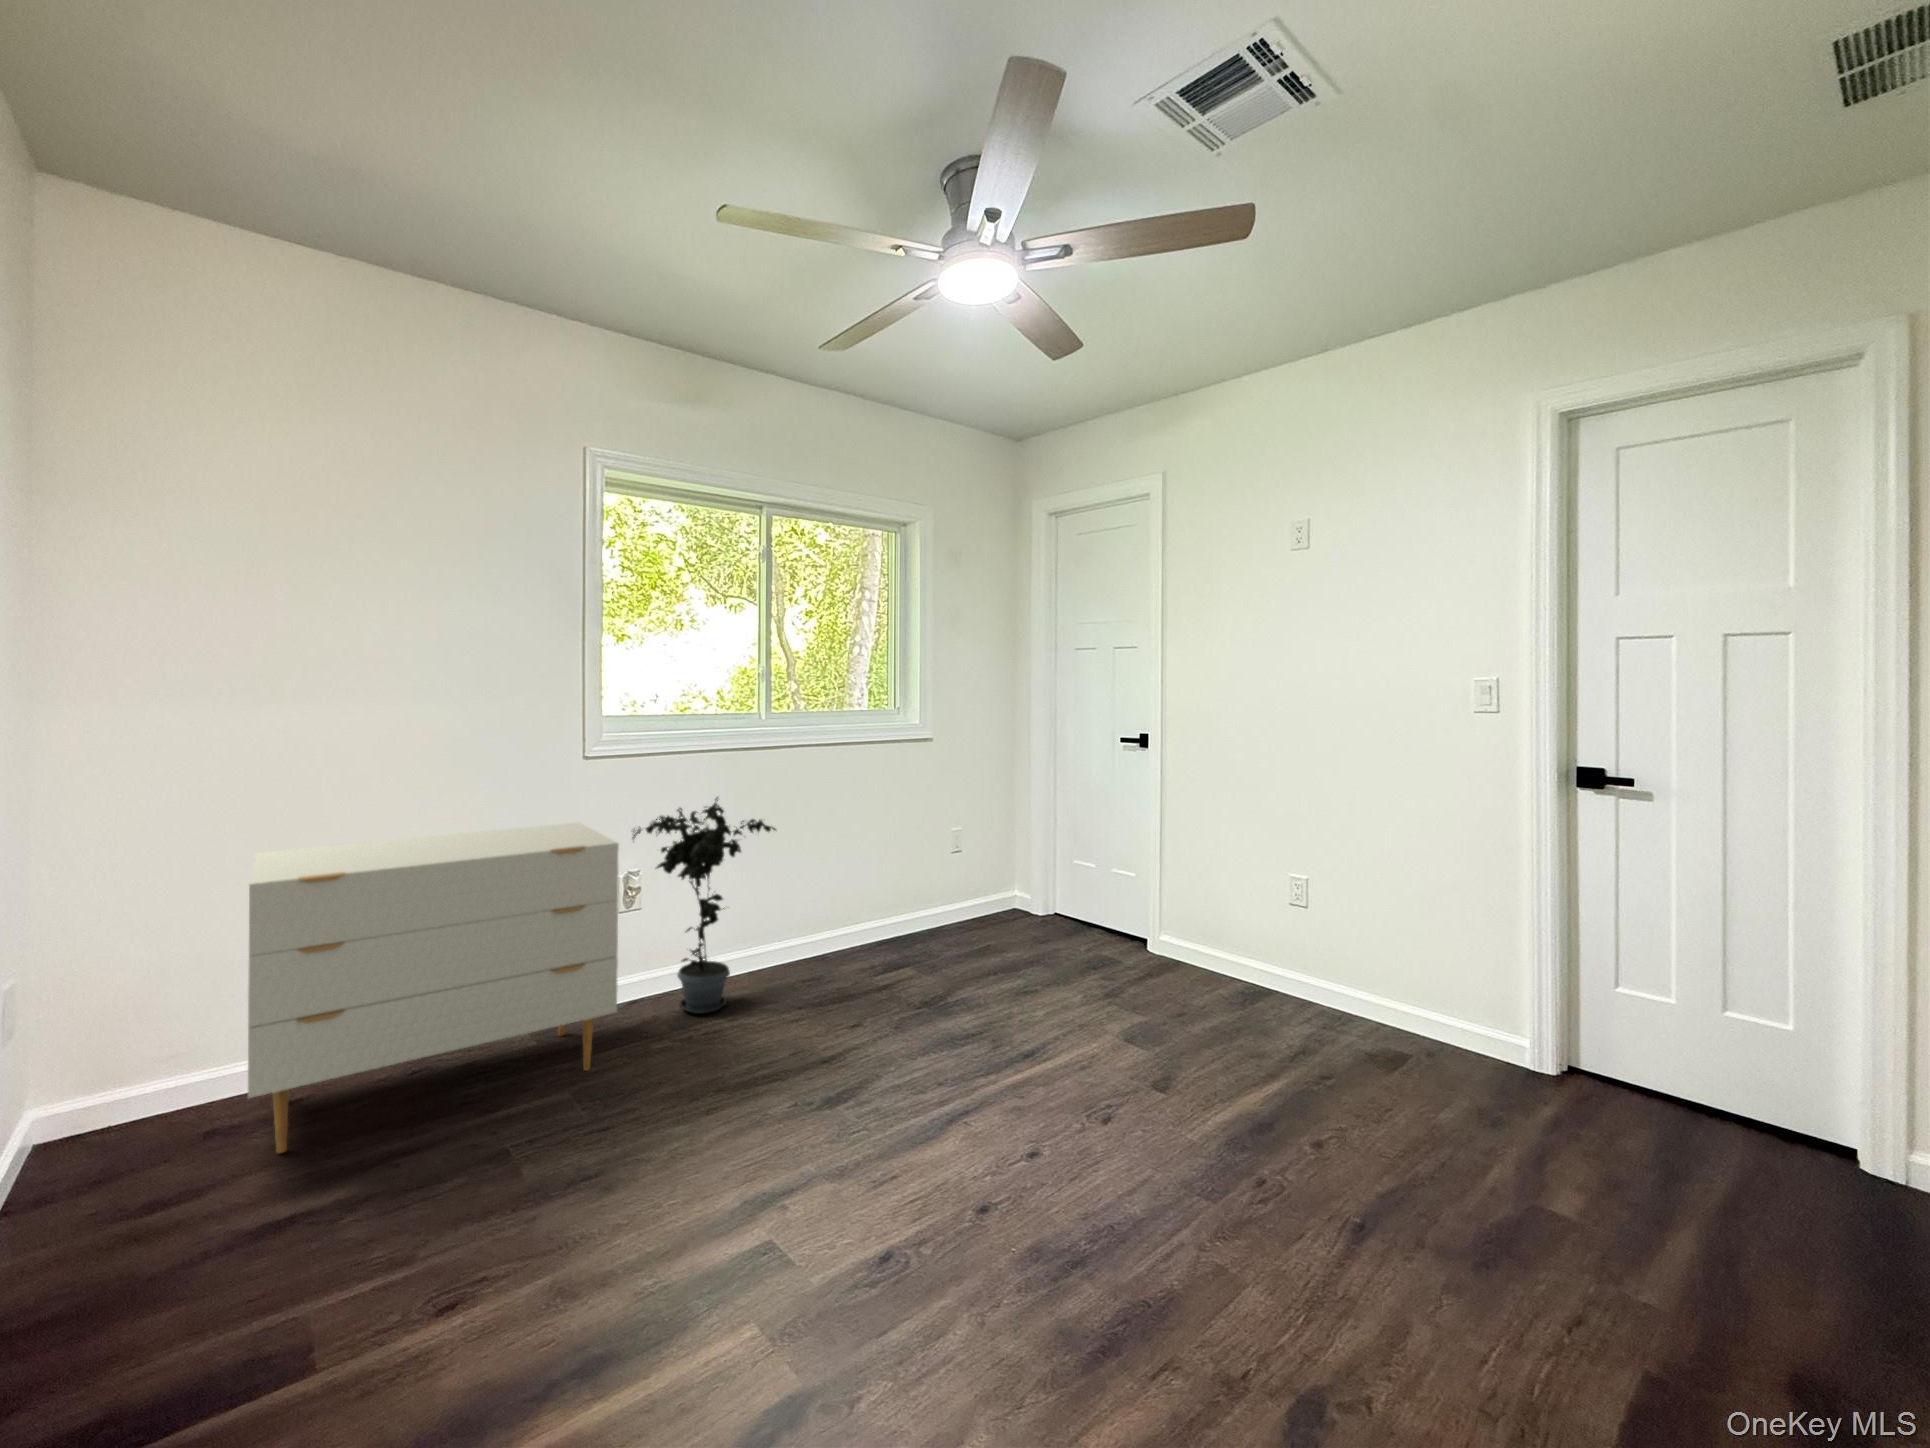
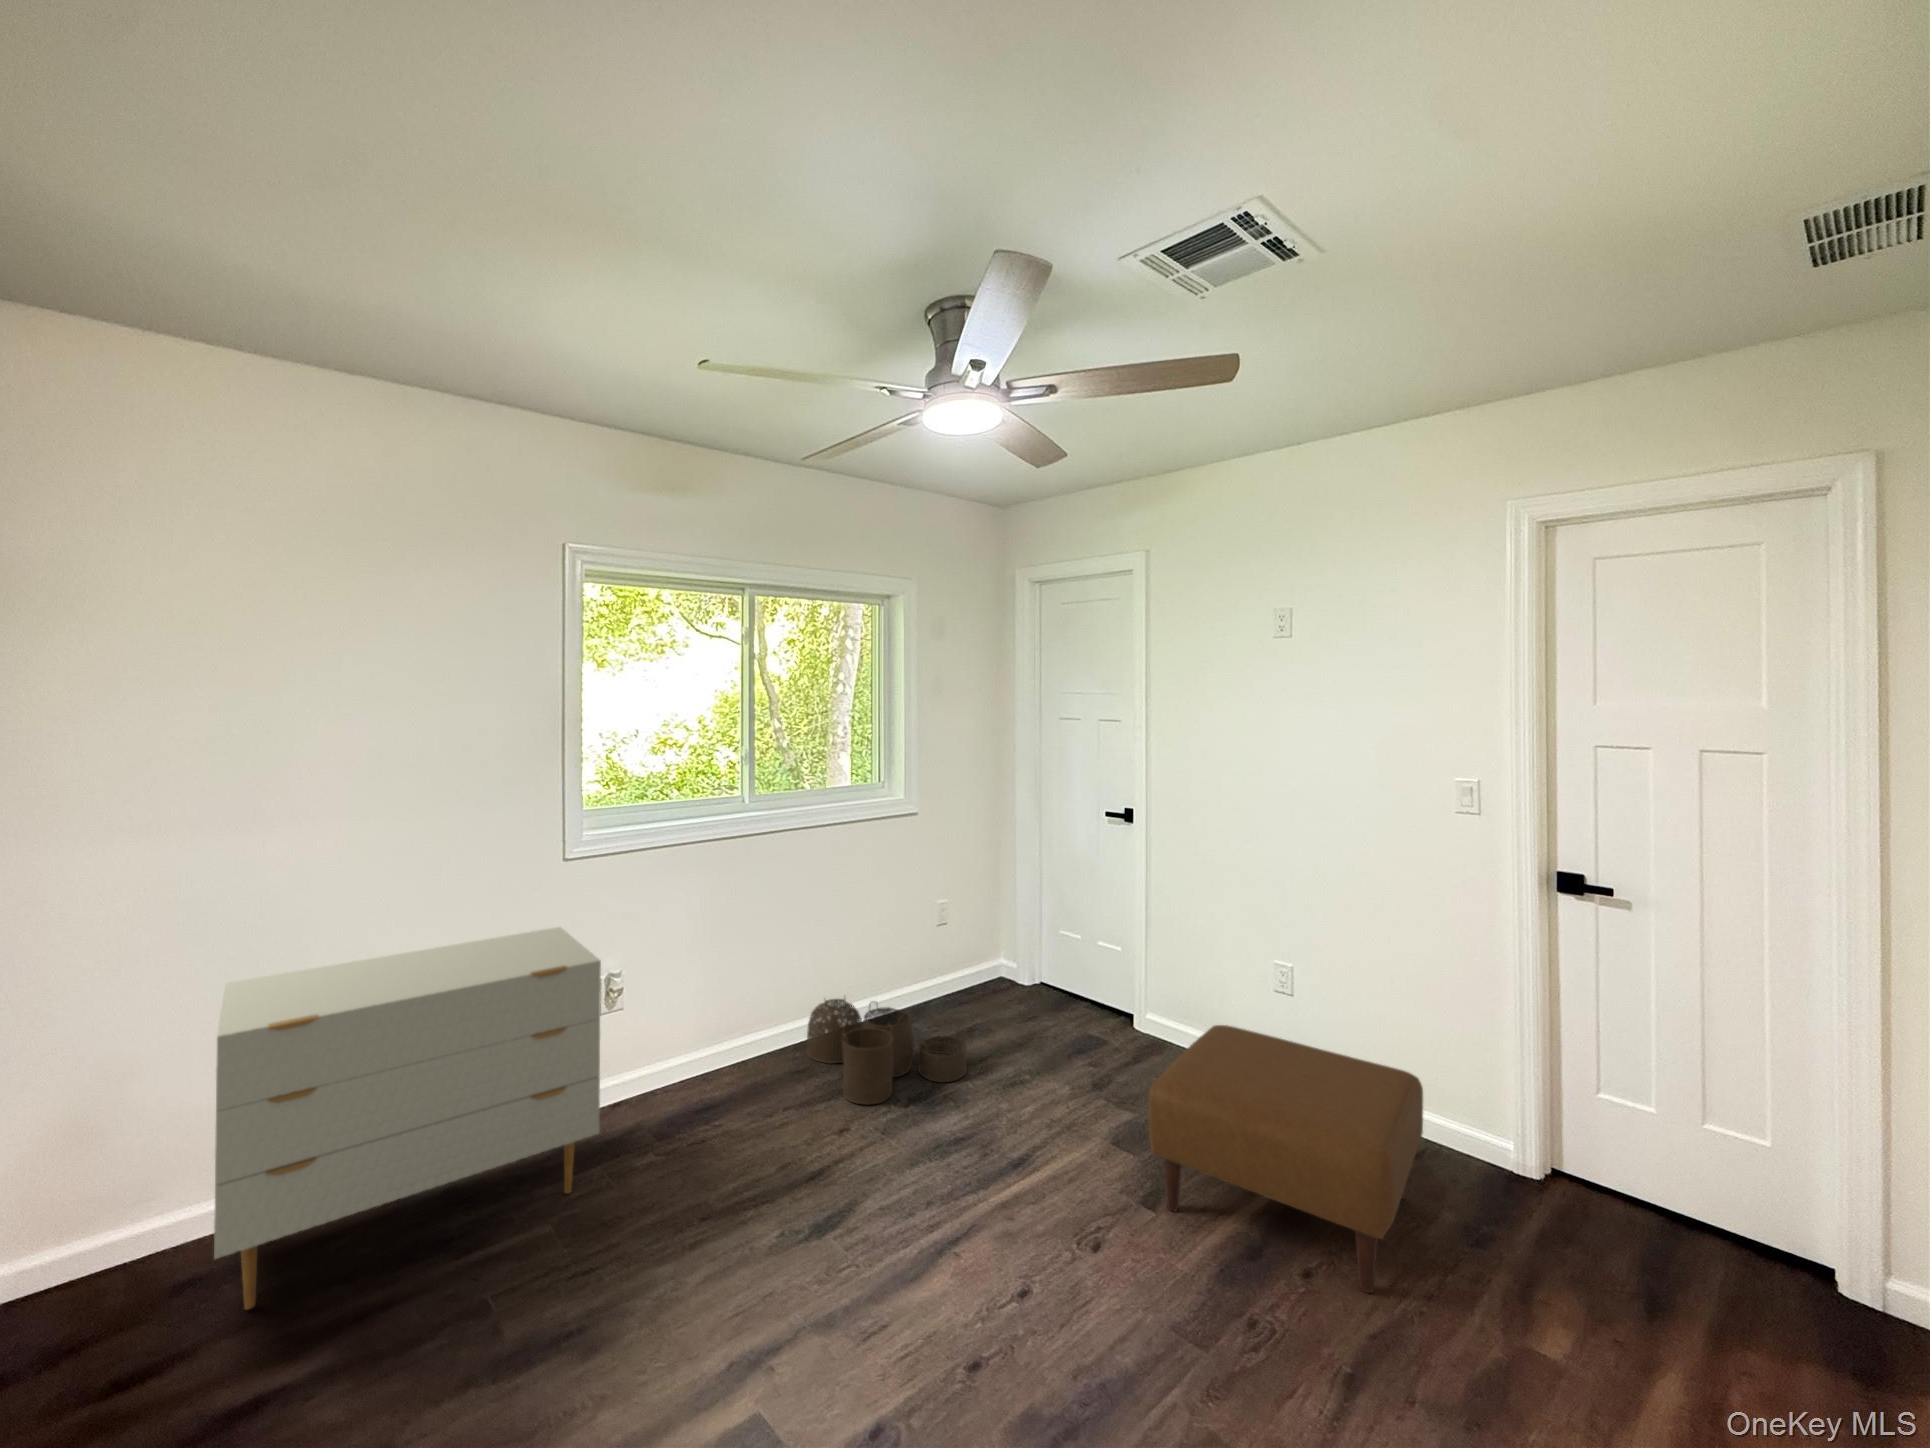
potted plant: present [633,797,776,1013] -> none [614,895,762,1117]
woven basket: none [821,910,980,1006] -> present [806,999,967,1105]
ottoman: none [1160,927,1437,1161] -> present [1148,1025,1423,1293]

